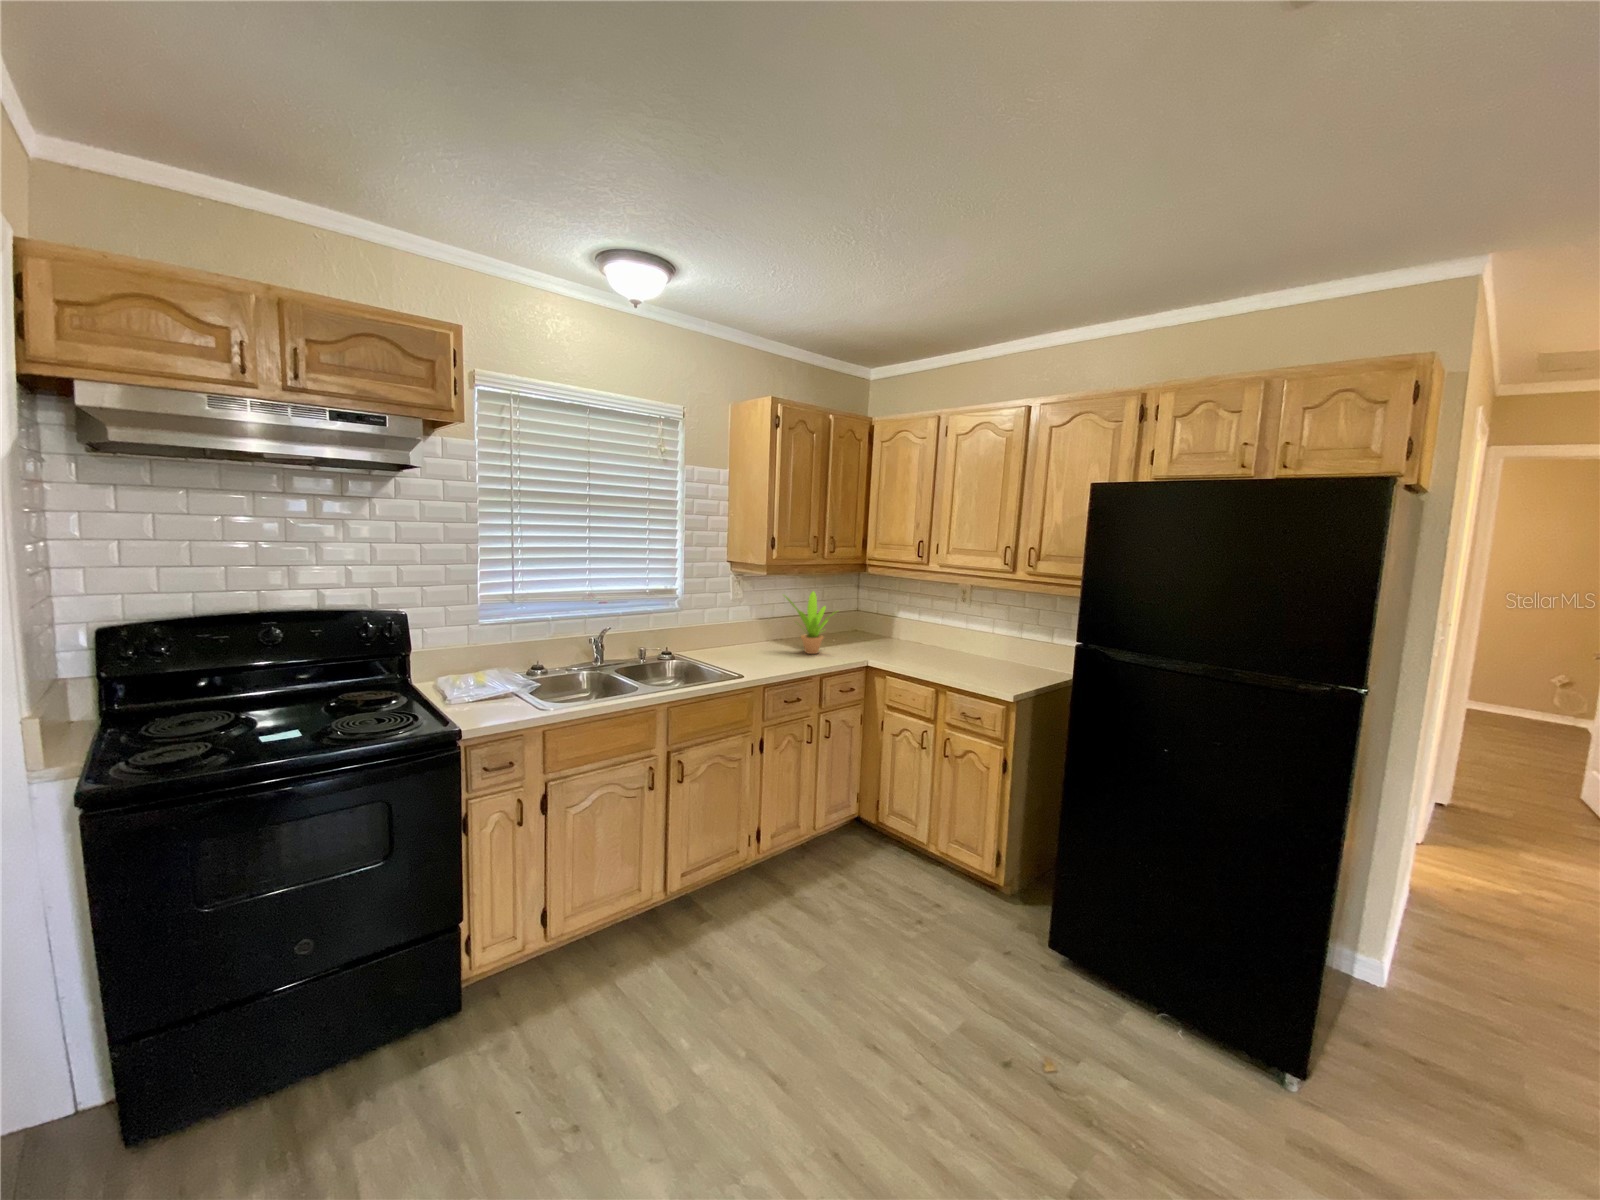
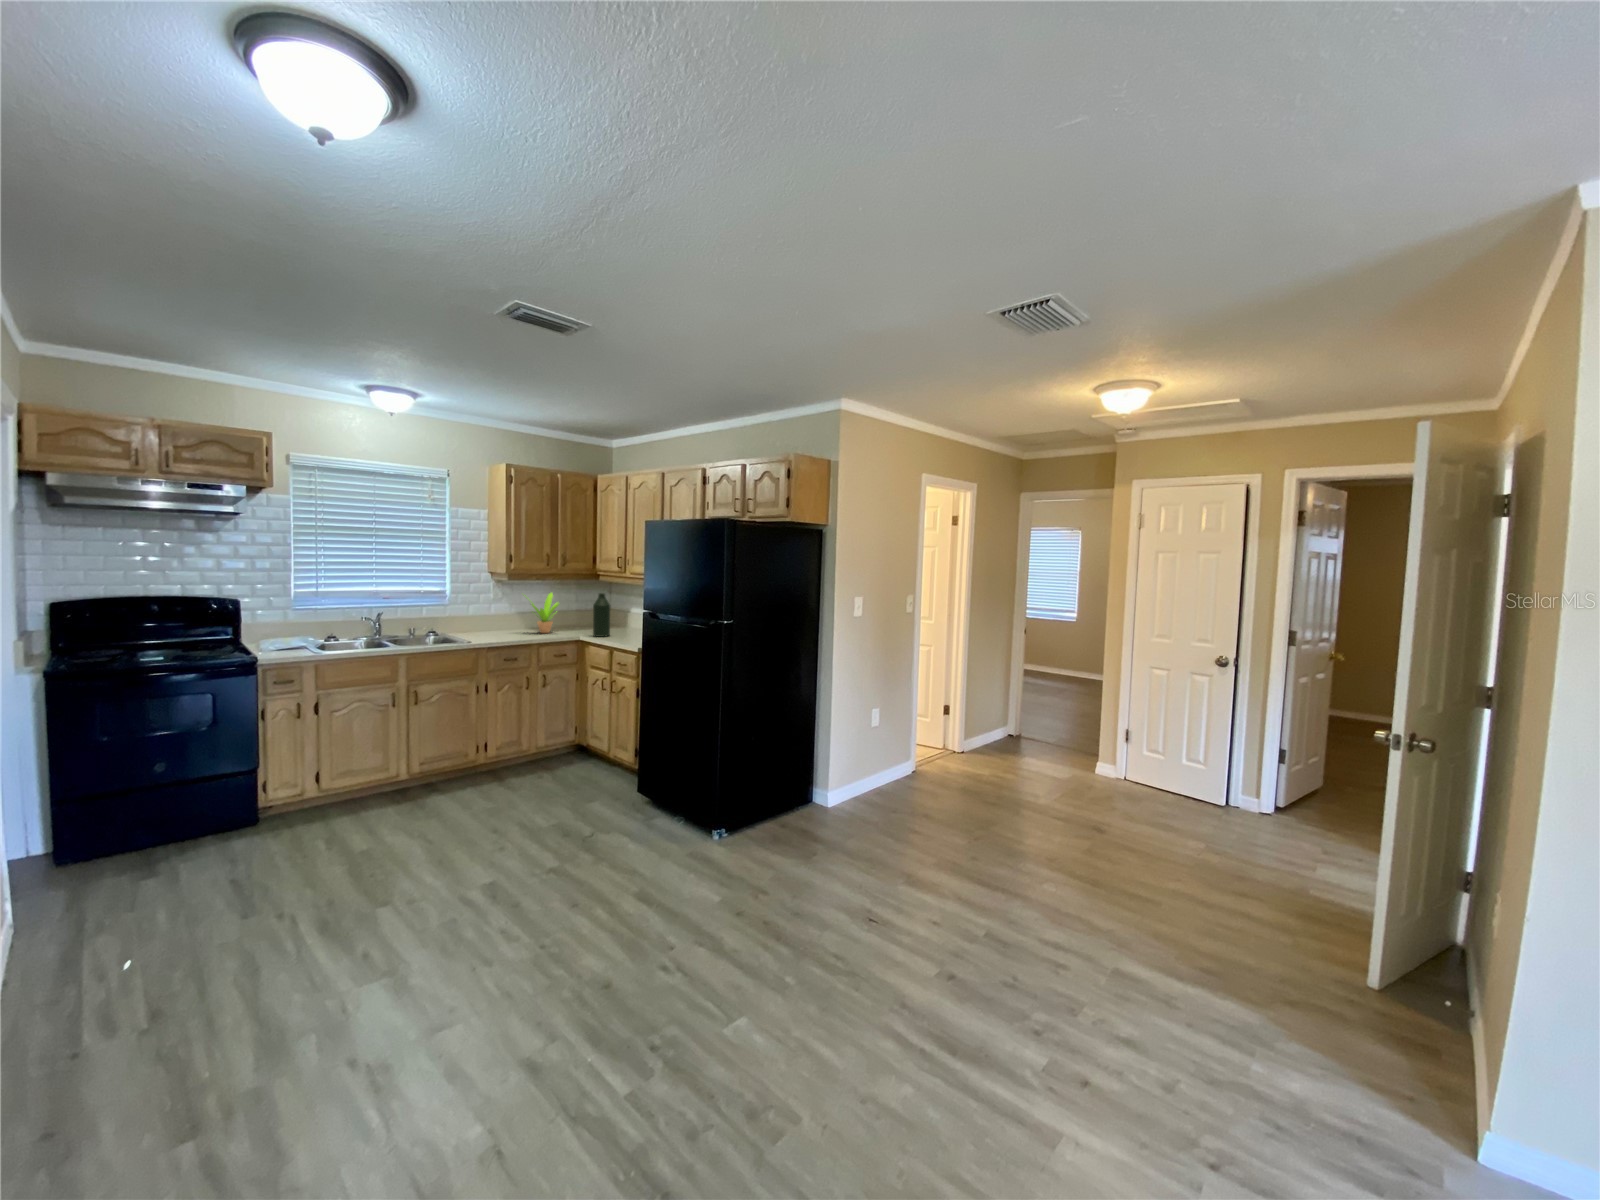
bottle: none [888,595,916,663] -> present [593,593,610,637]

